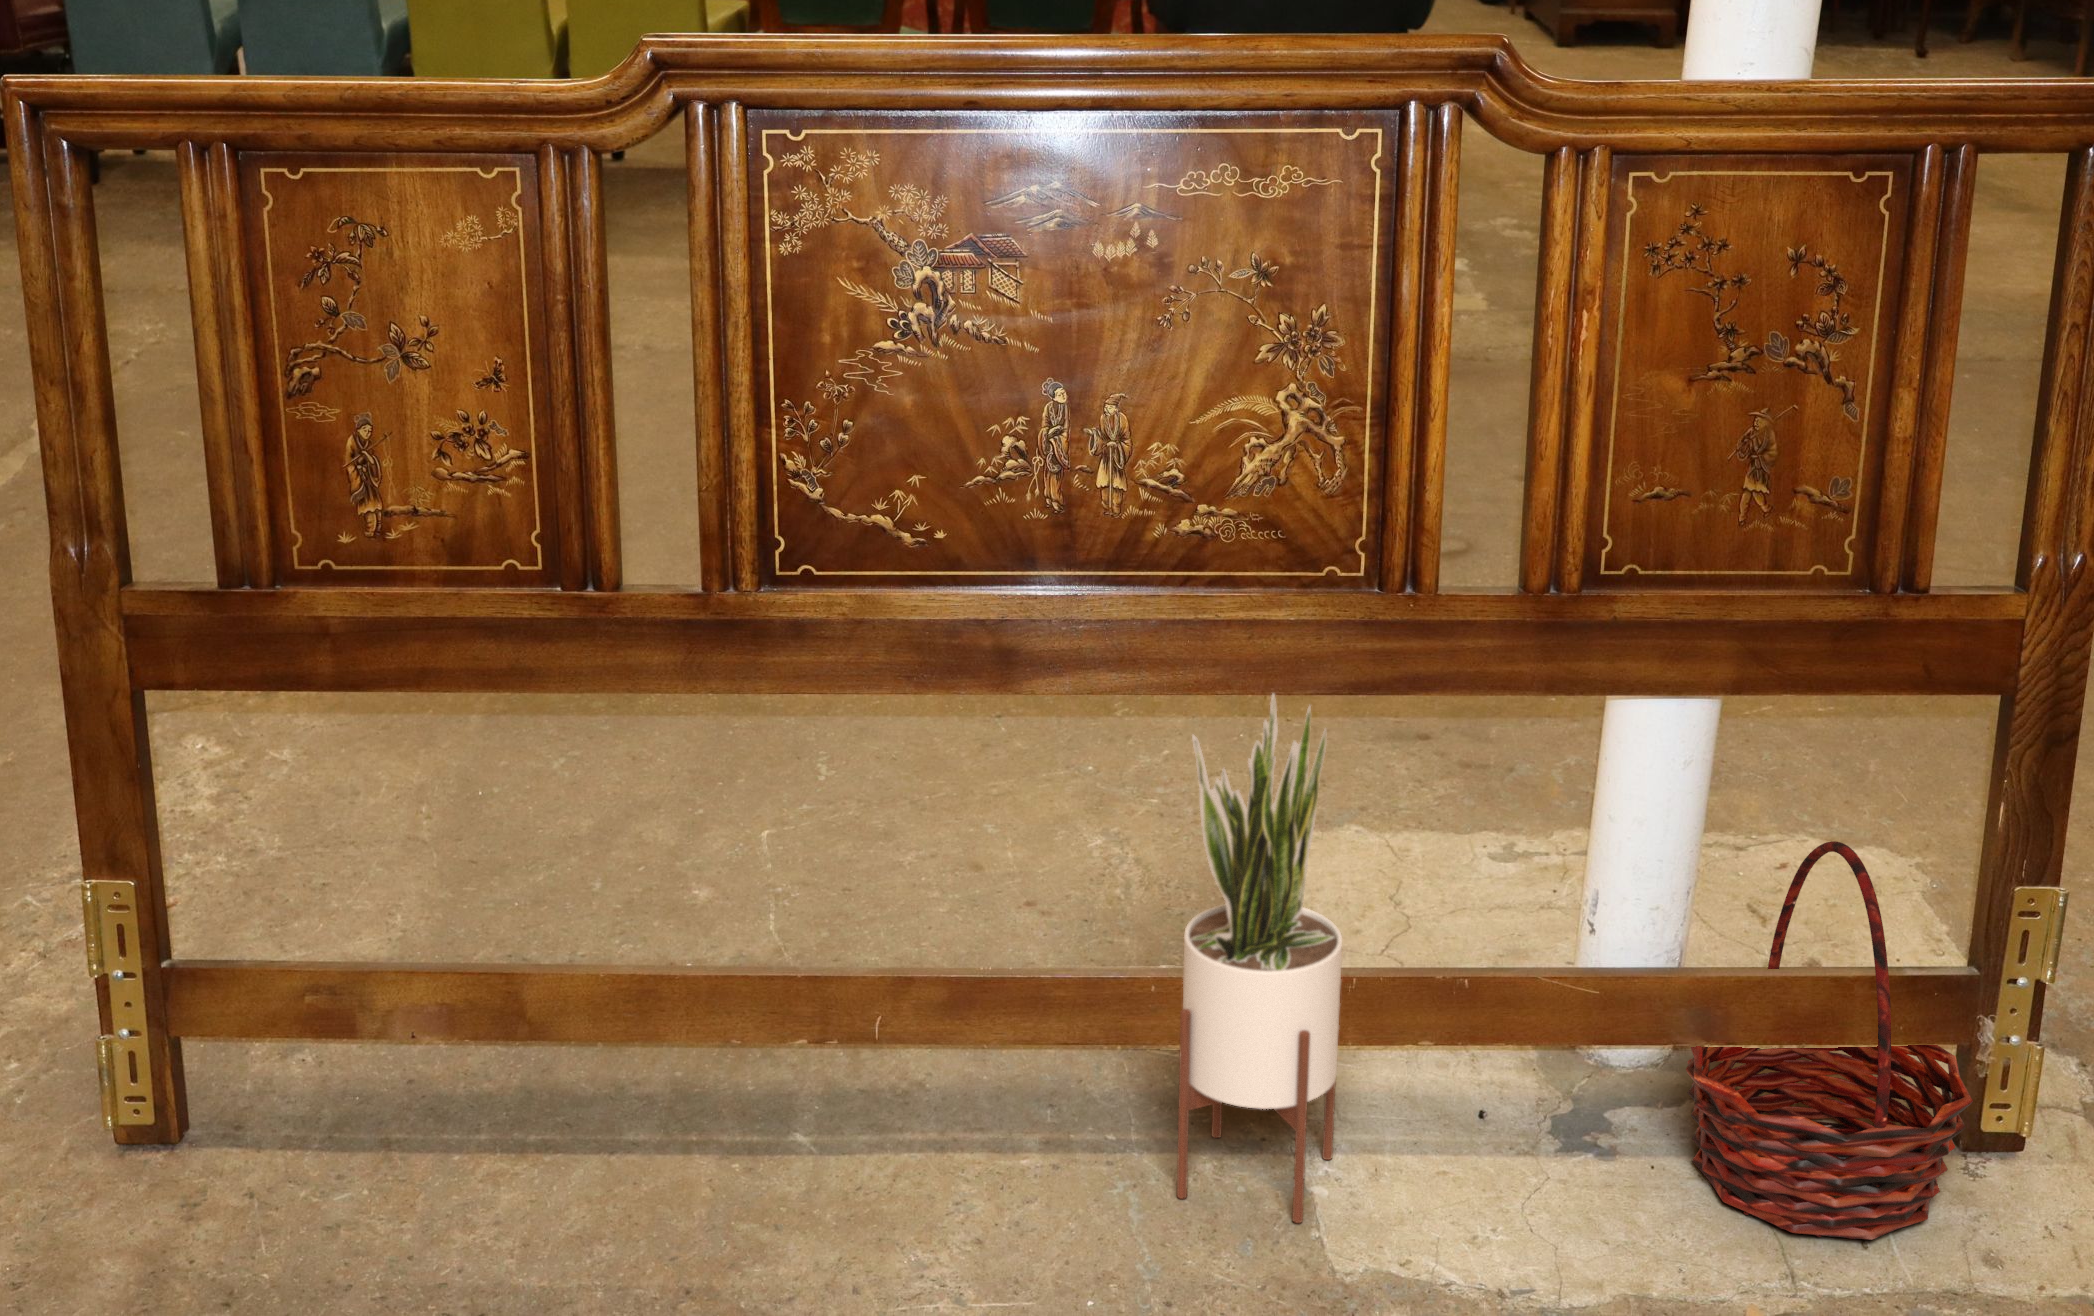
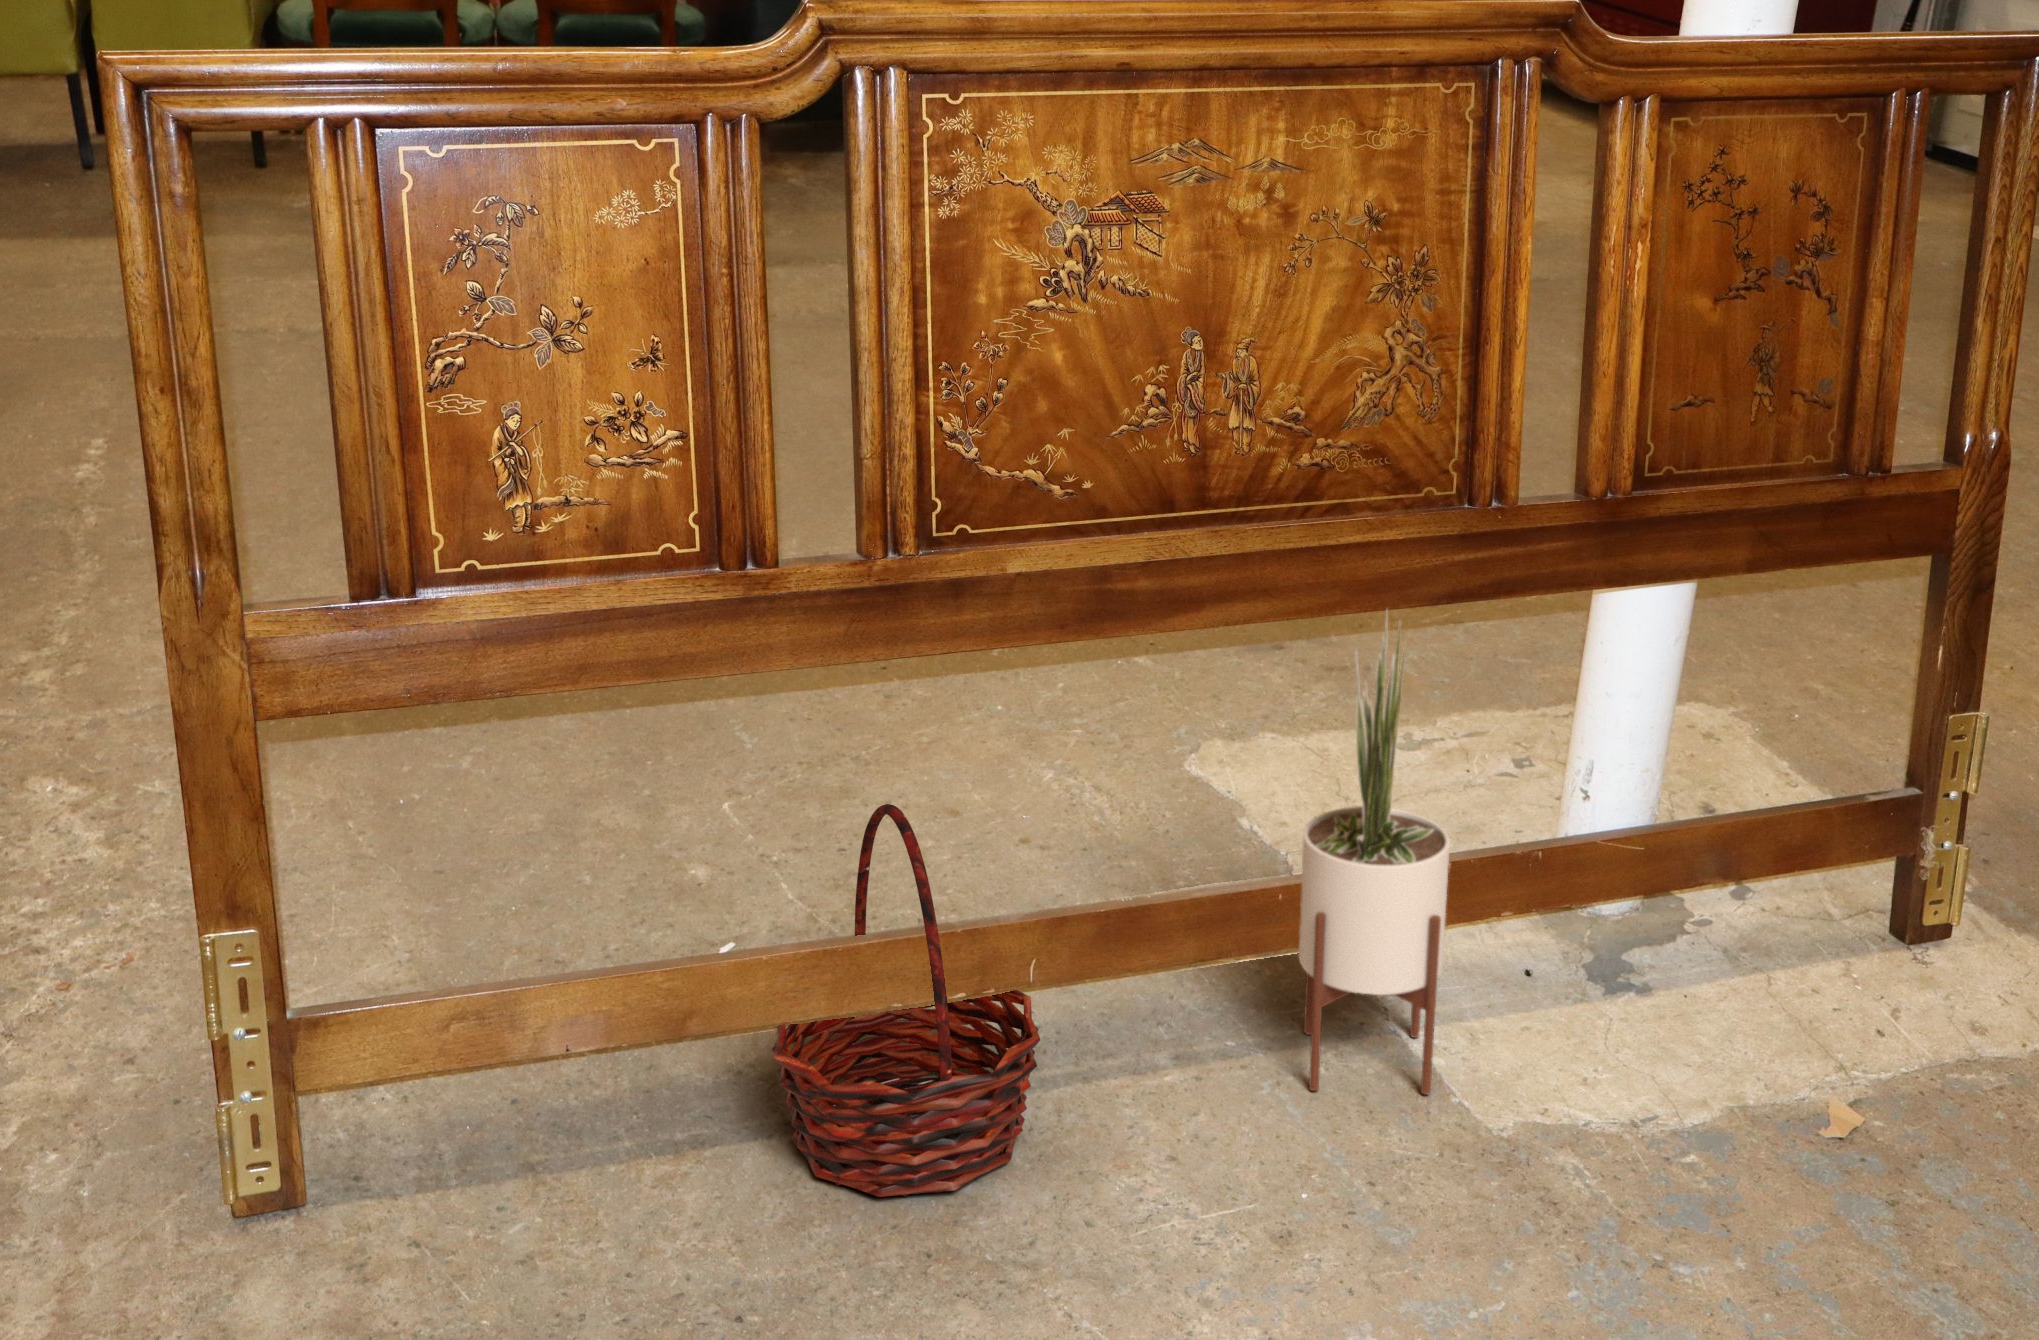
basket: present [1686,841,1973,1240] -> present [772,804,1040,1197]

